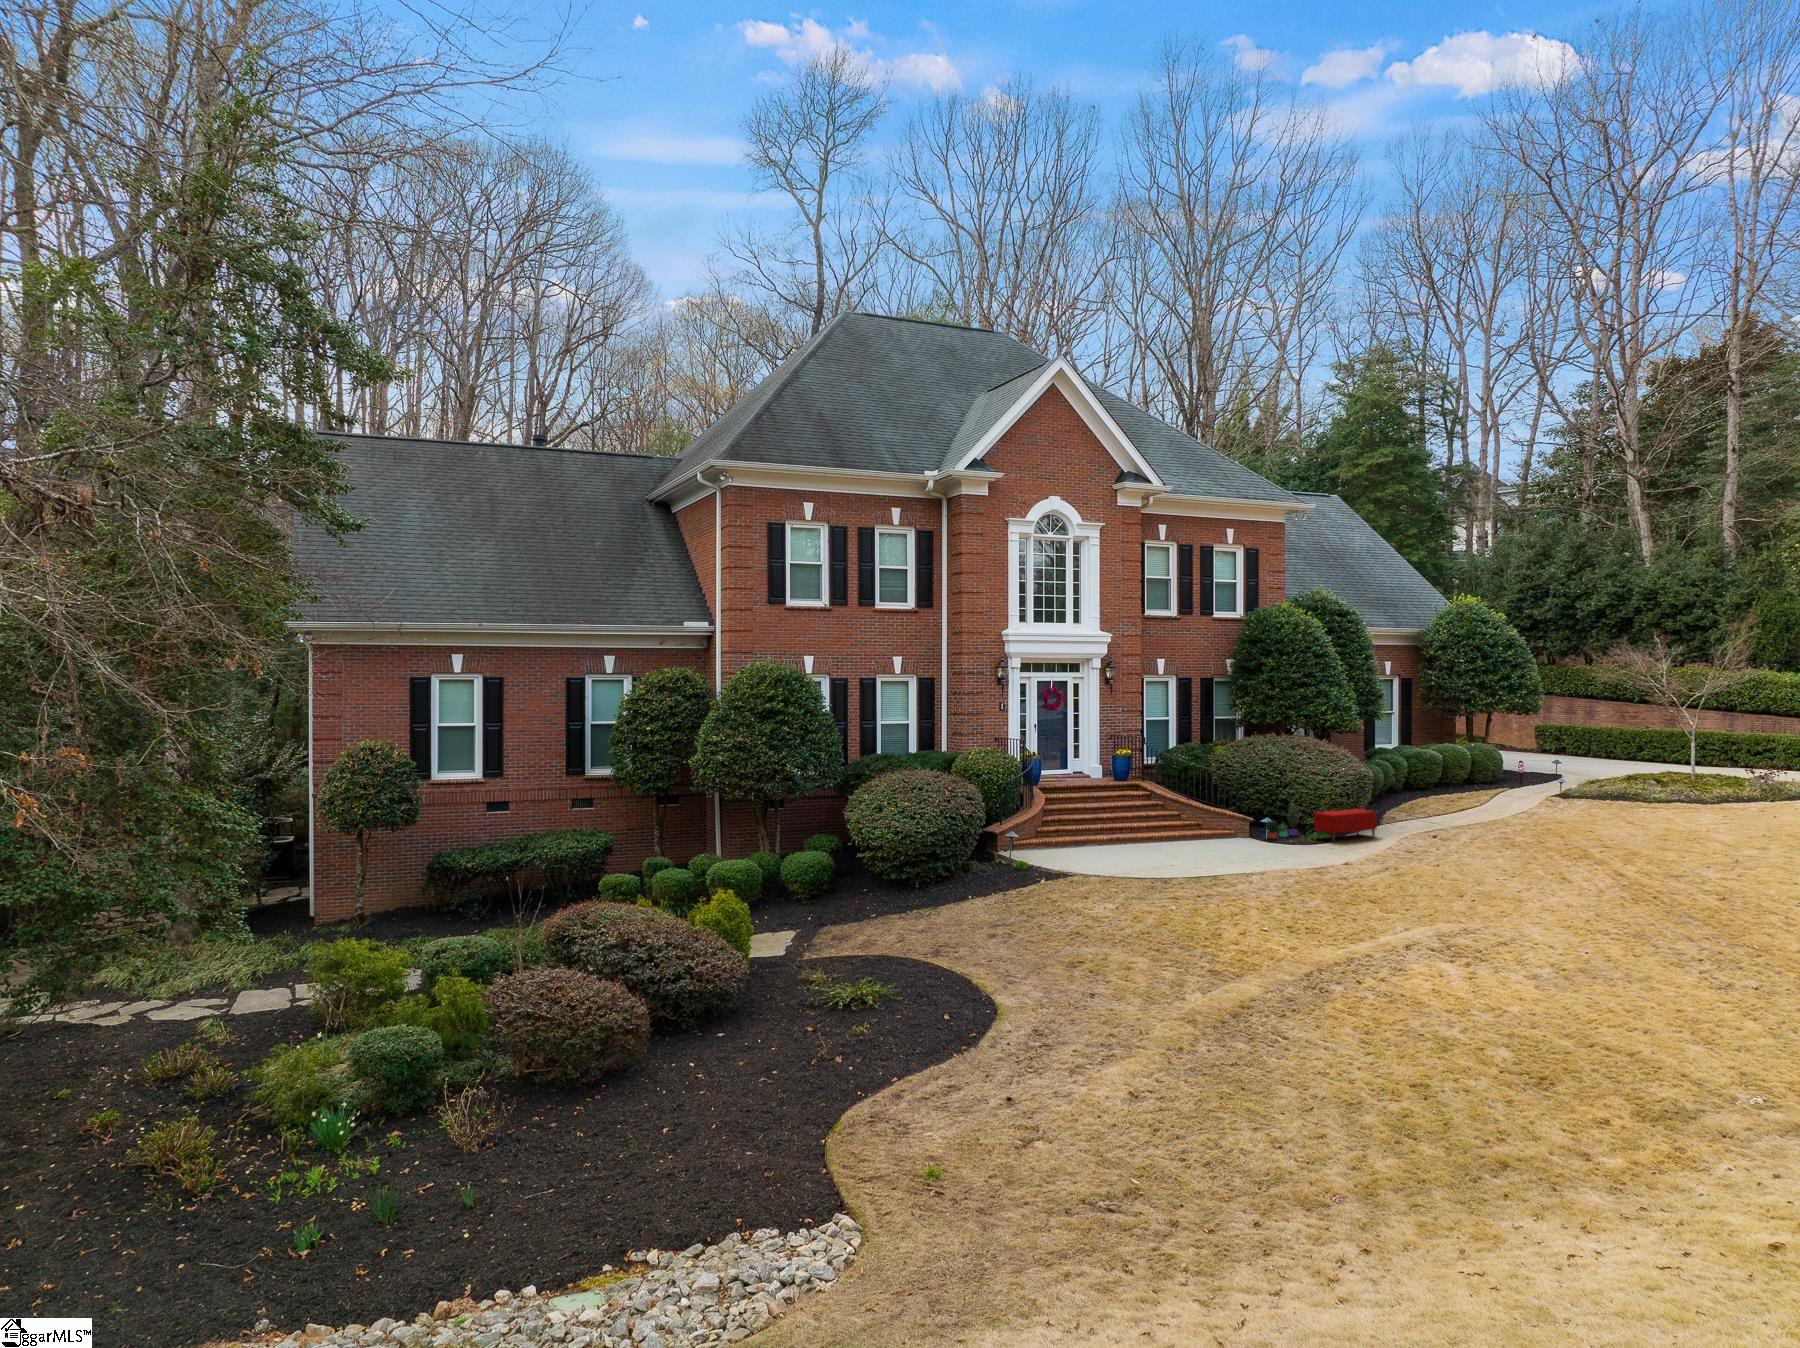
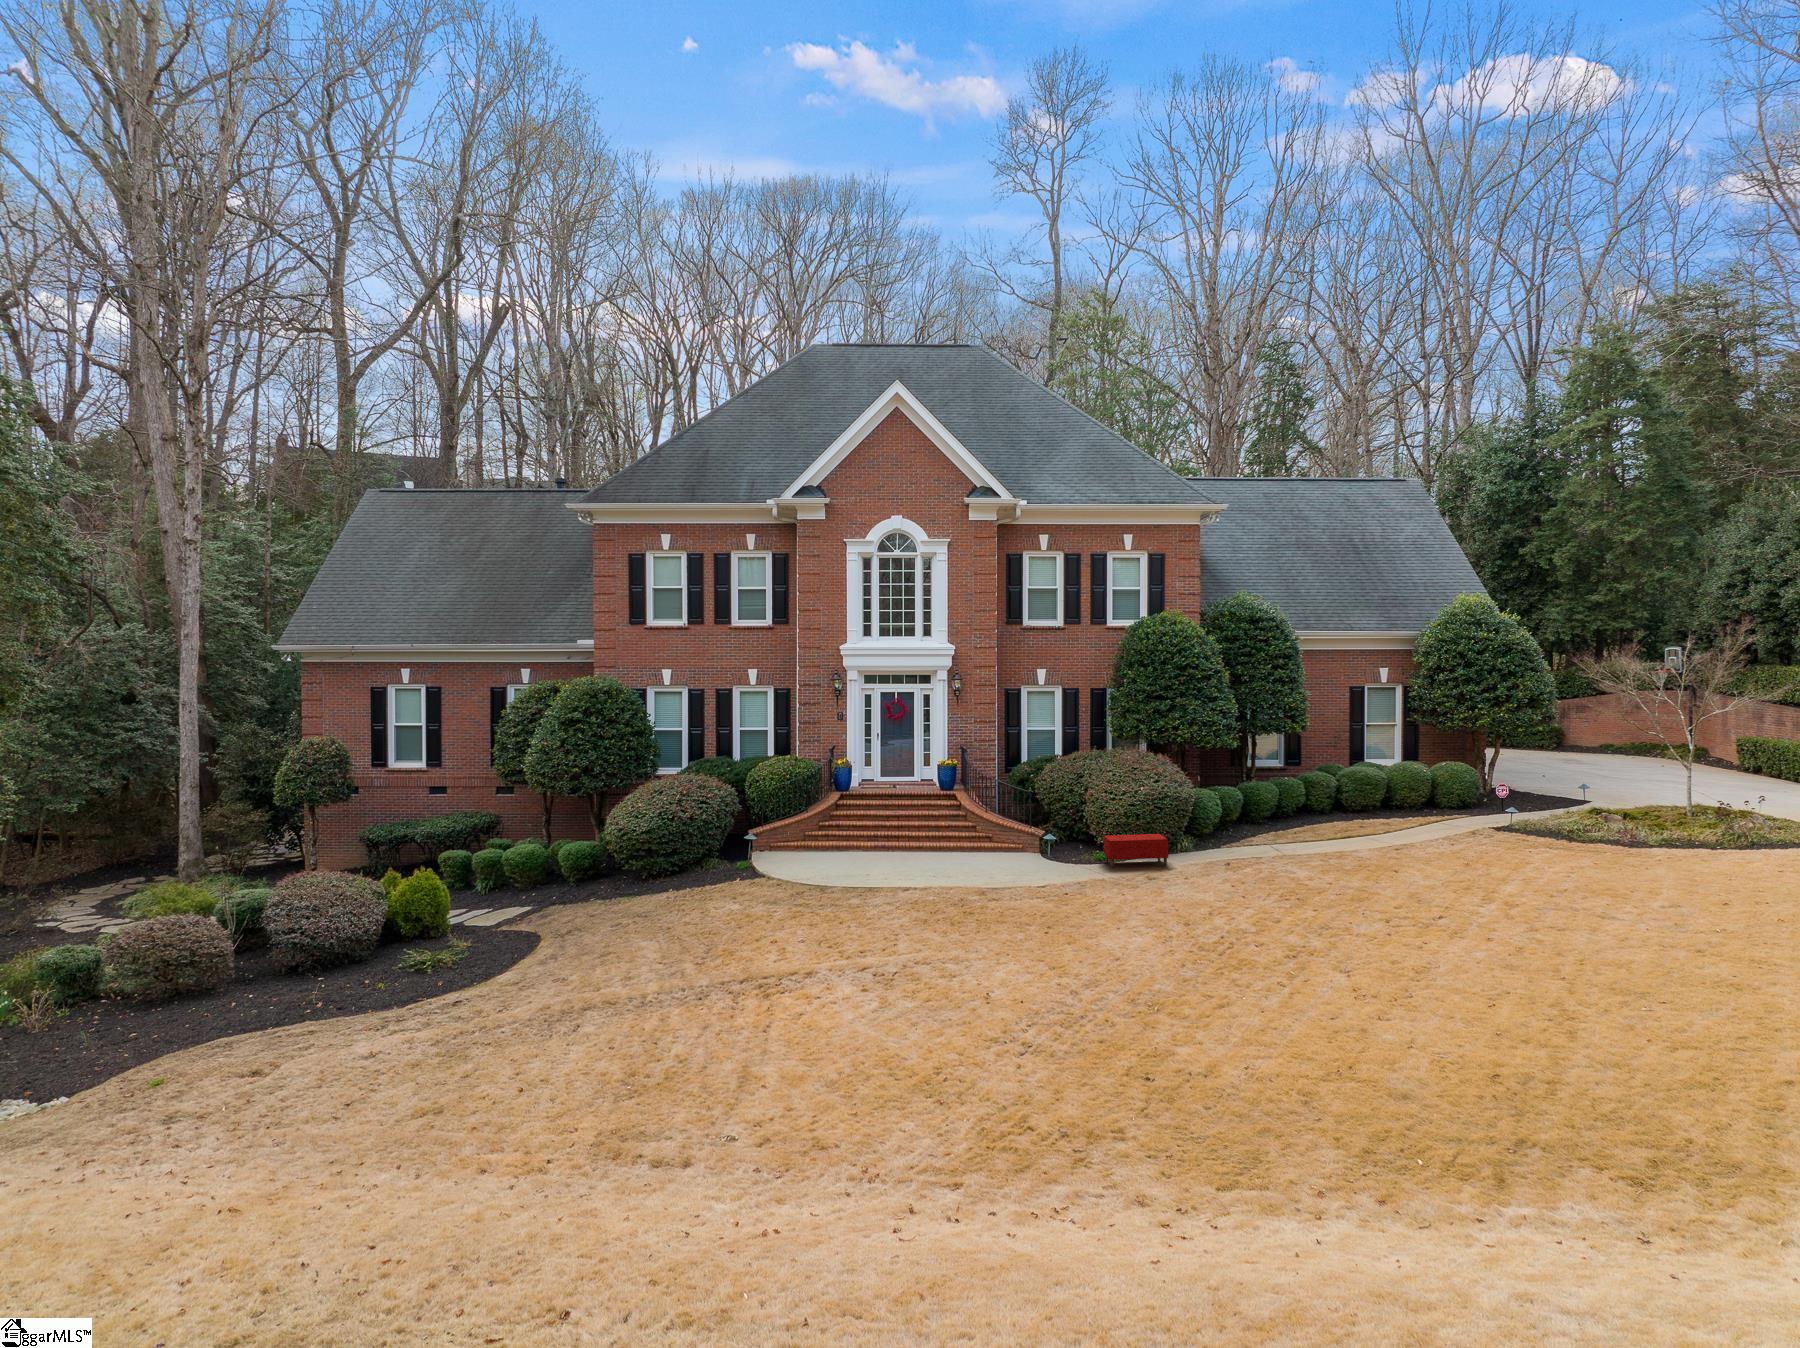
potted plant: present [1266,804,1298,839] -> none [1057,823,1100,859]

